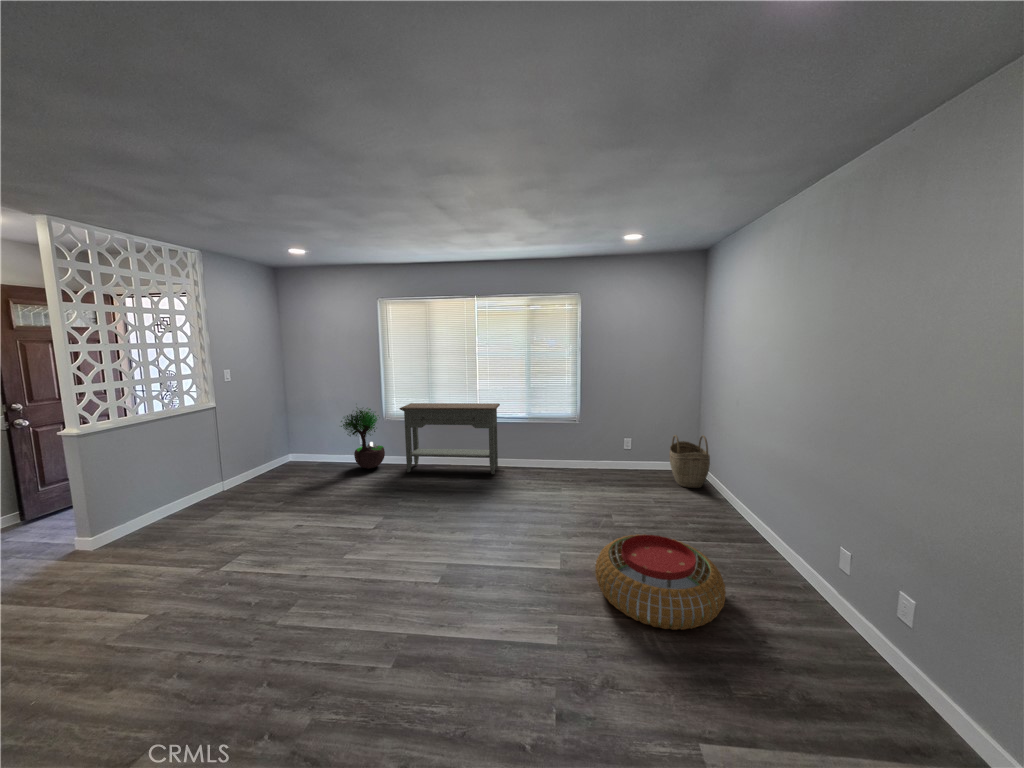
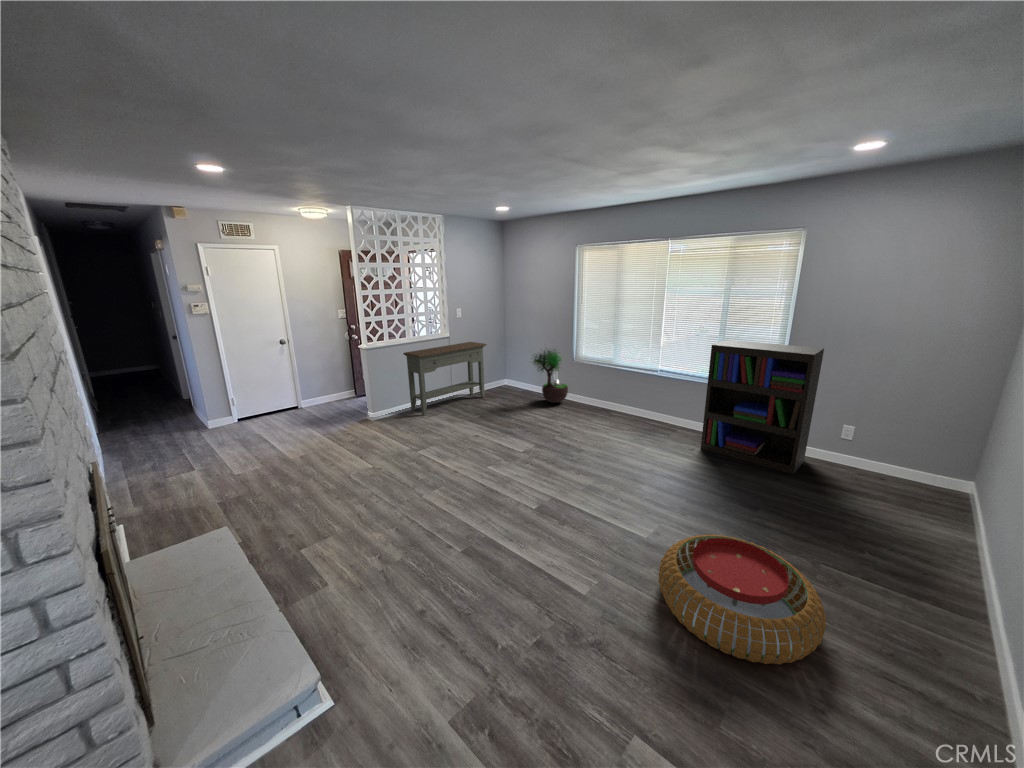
bookshelf: none [533,383,605,482] -> present [701,340,824,474]
console table: present [399,403,500,474] -> present [403,342,487,416]
woven basket: present [669,435,710,488] -> none [915,439,997,526]

